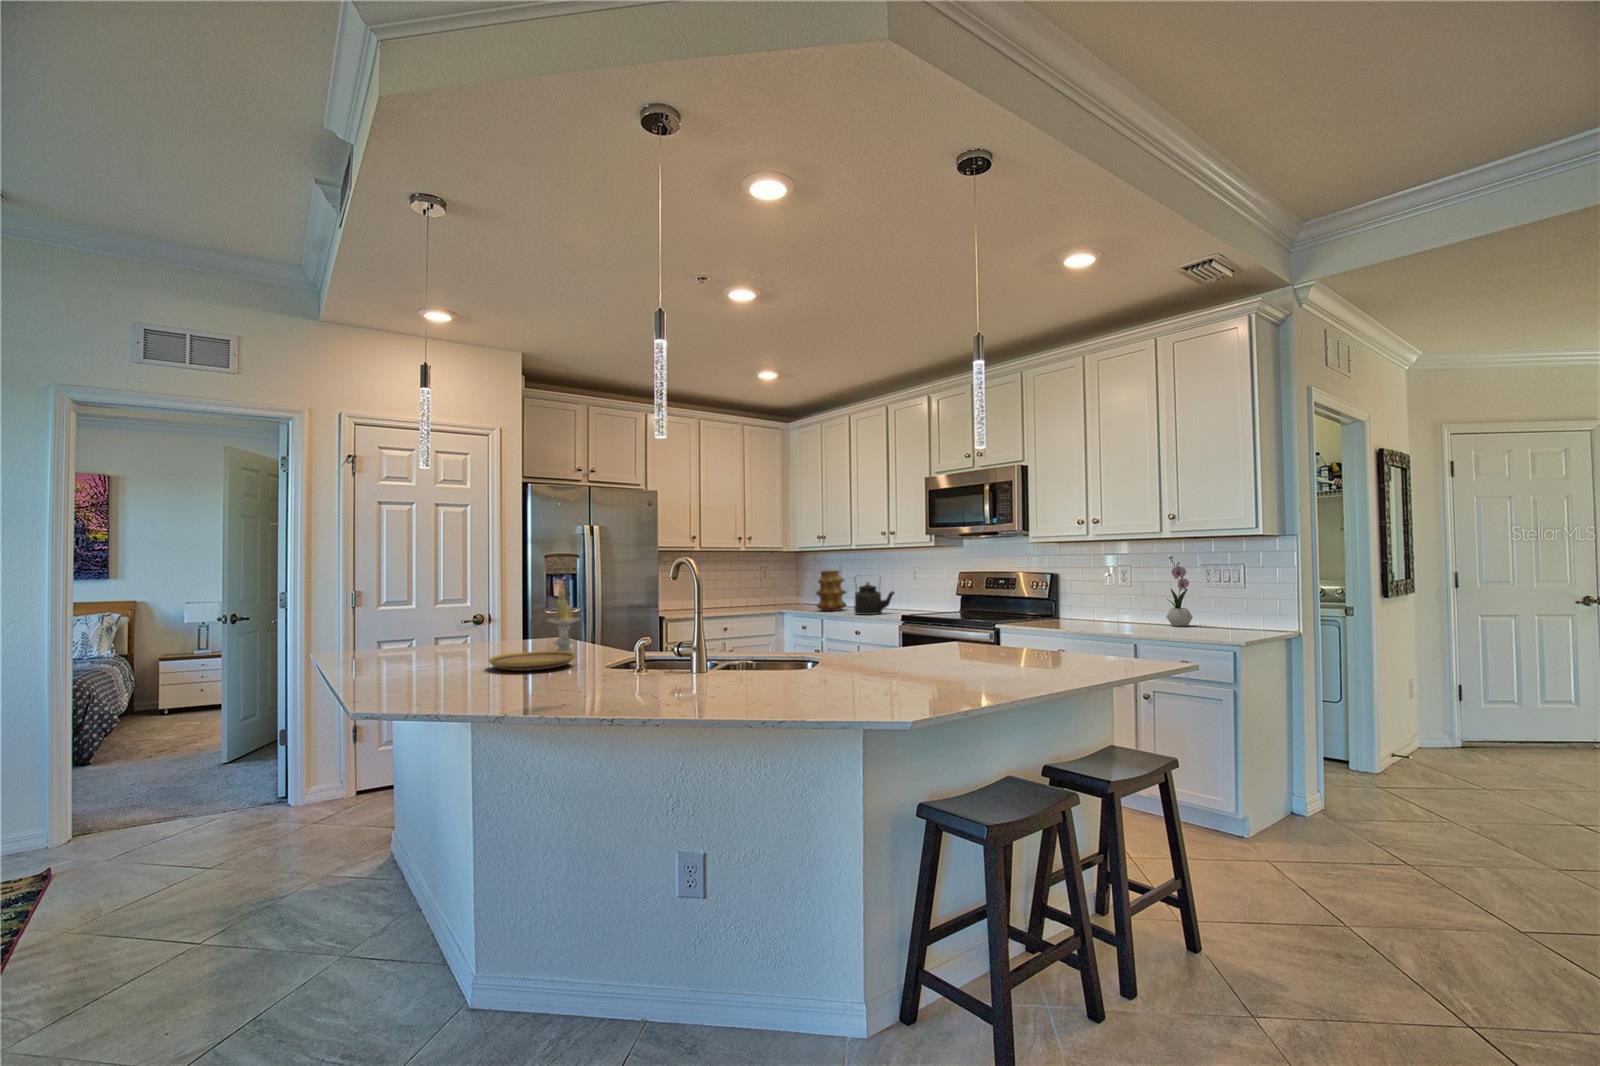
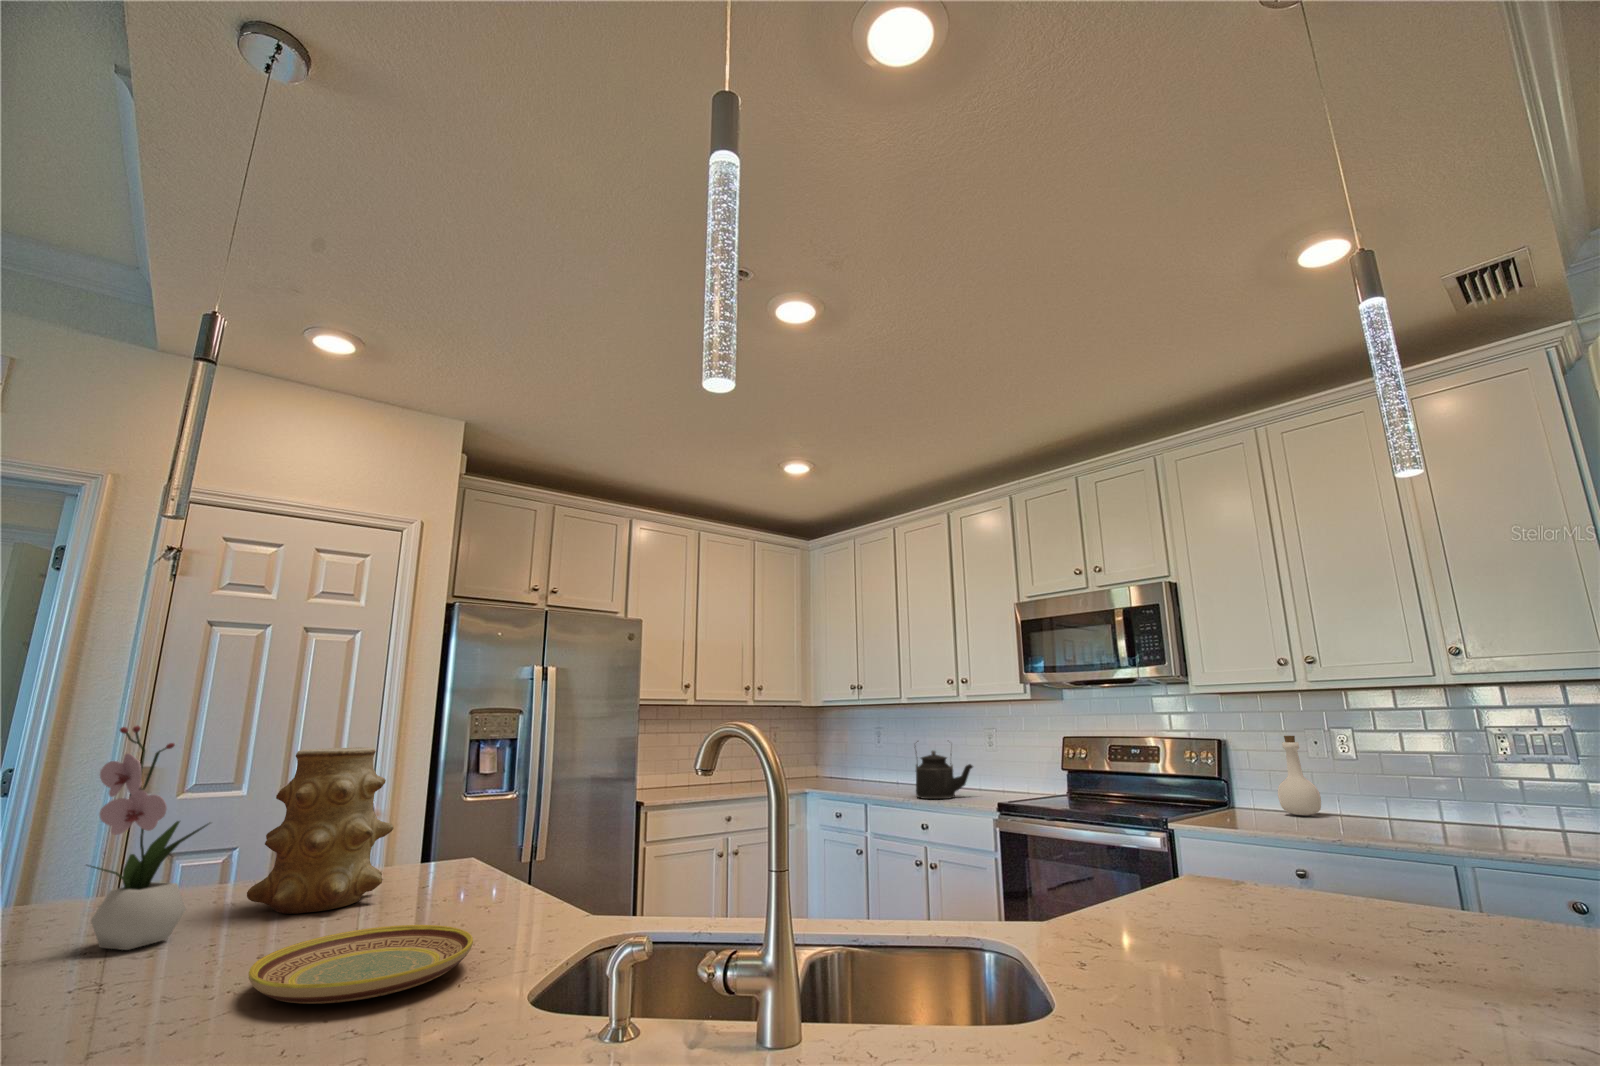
flower arrangement: present [1166,556,1193,626] -> present [88,726,209,950]
vase: present [816,570,847,611] -> present [247,747,394,914]
bottle: none [1076,570,1101,621] -> present [1278,736,1321,816]
candle: present [547,589,580,653] -> none [431,776,502,920]

